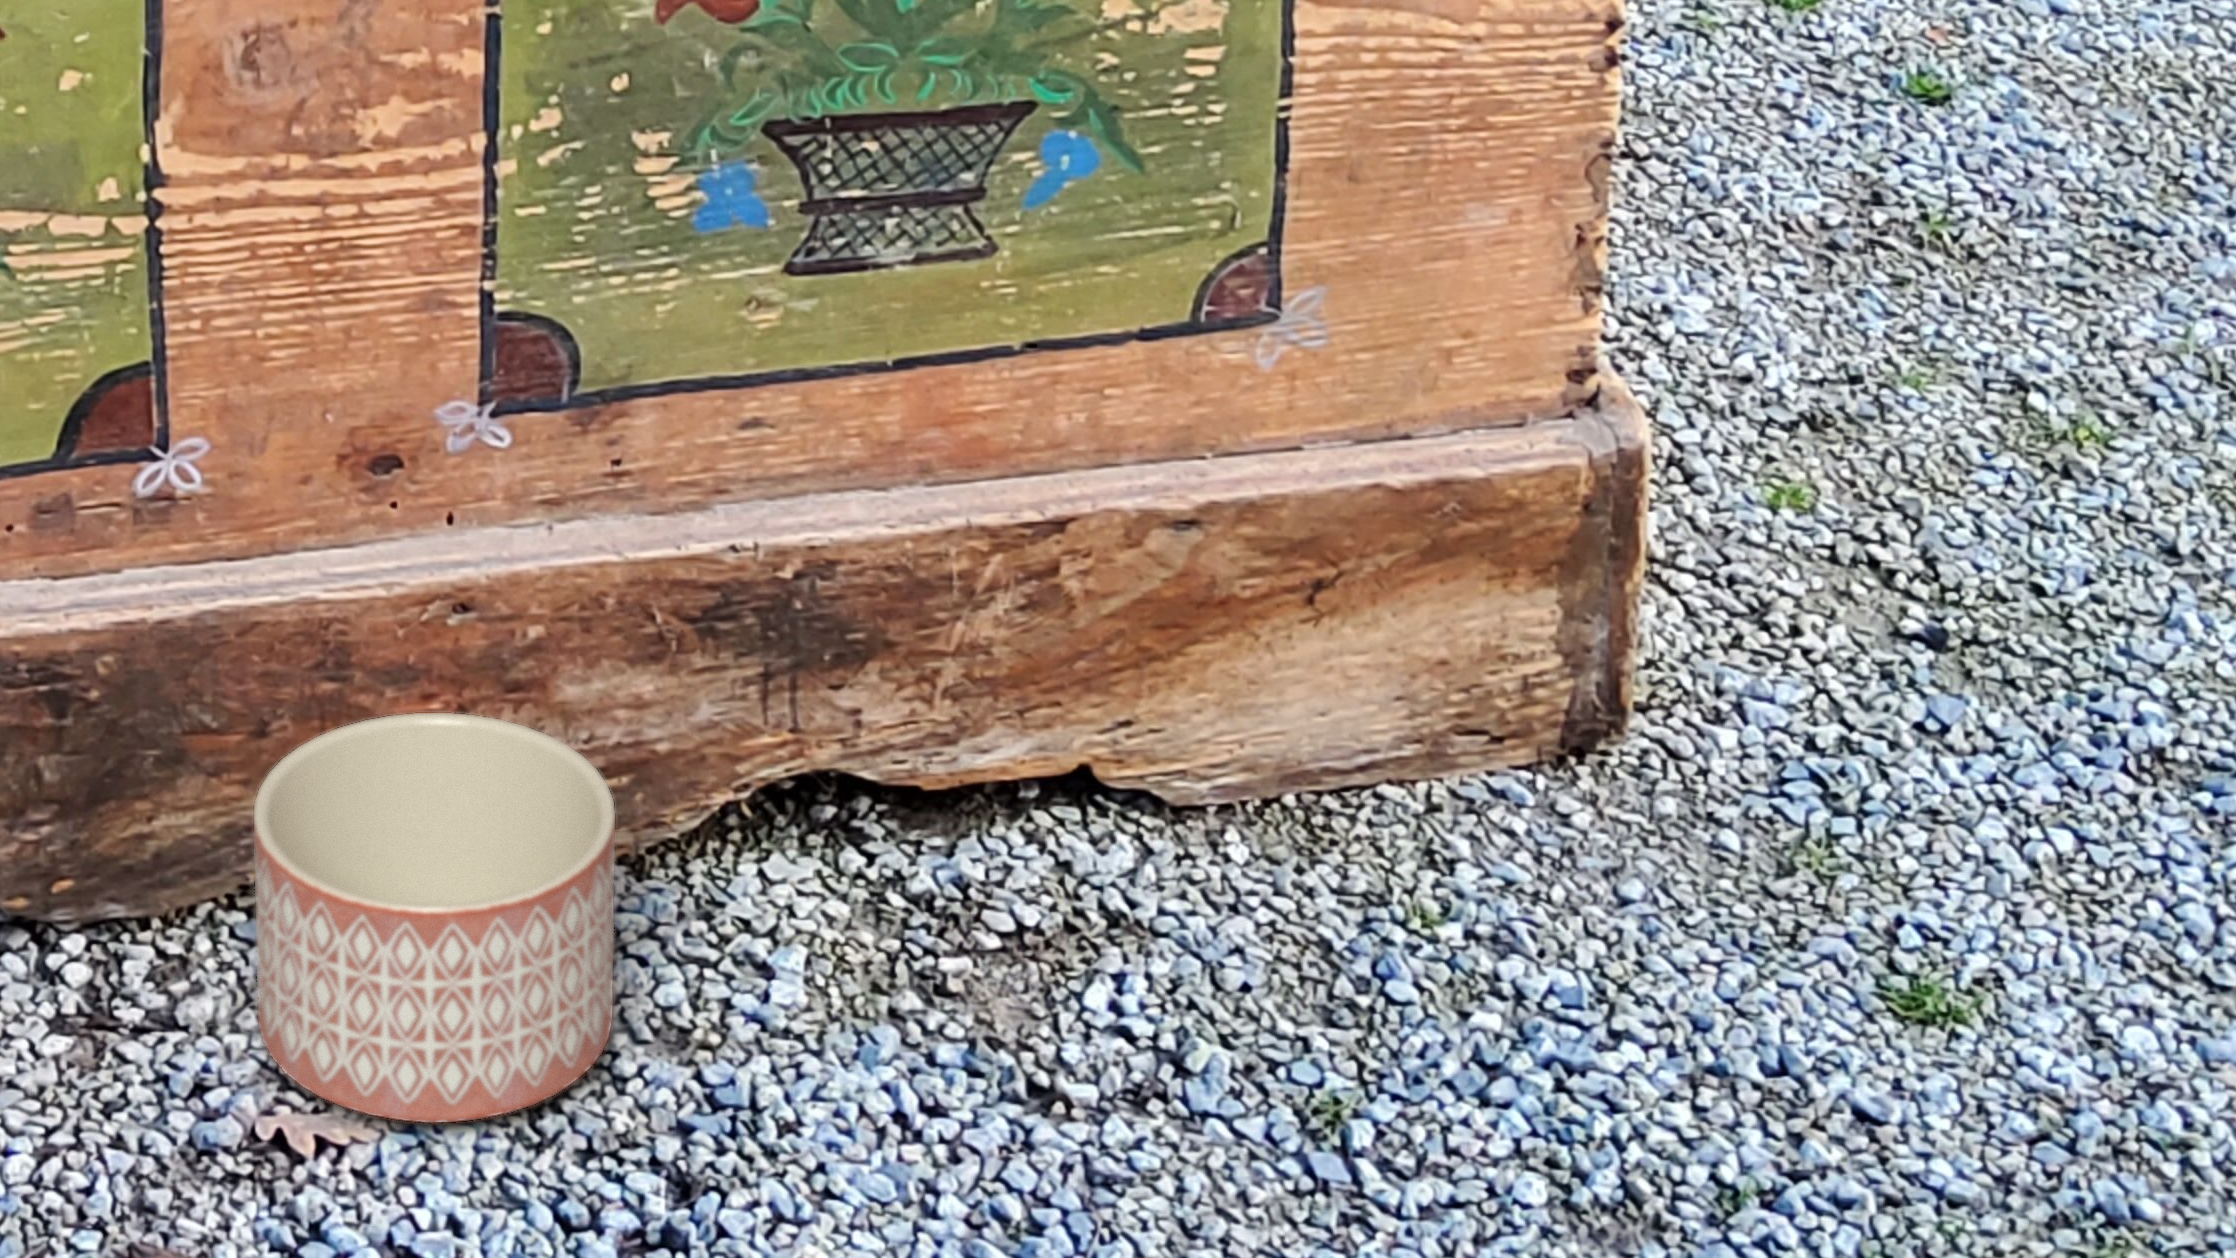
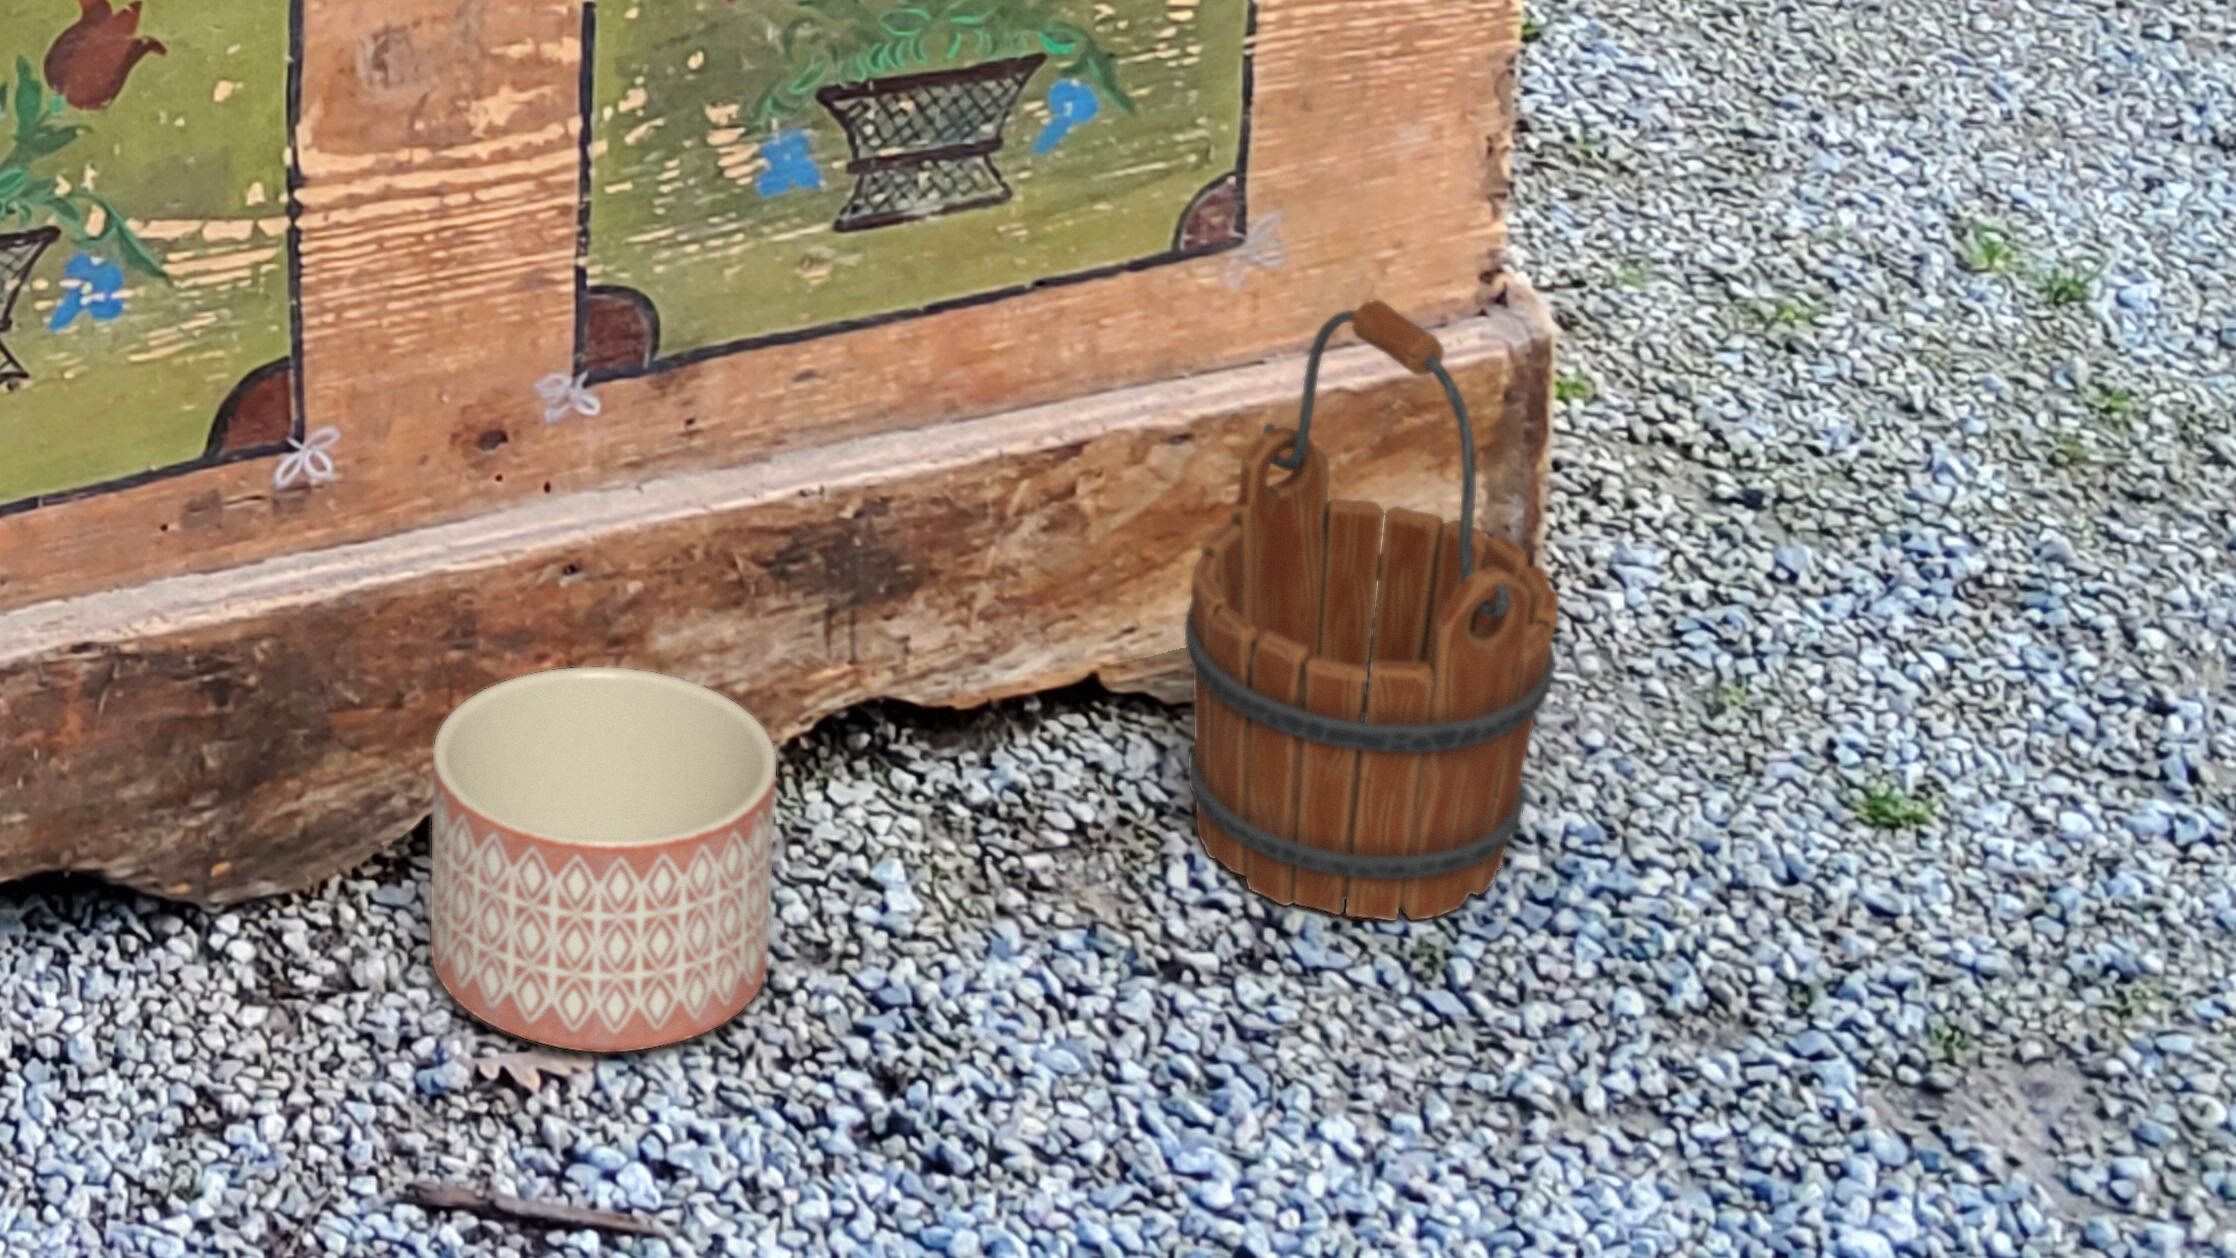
wooden bucket: none [1120,399,1522,1074] -> present [1184,299,1559,921]

